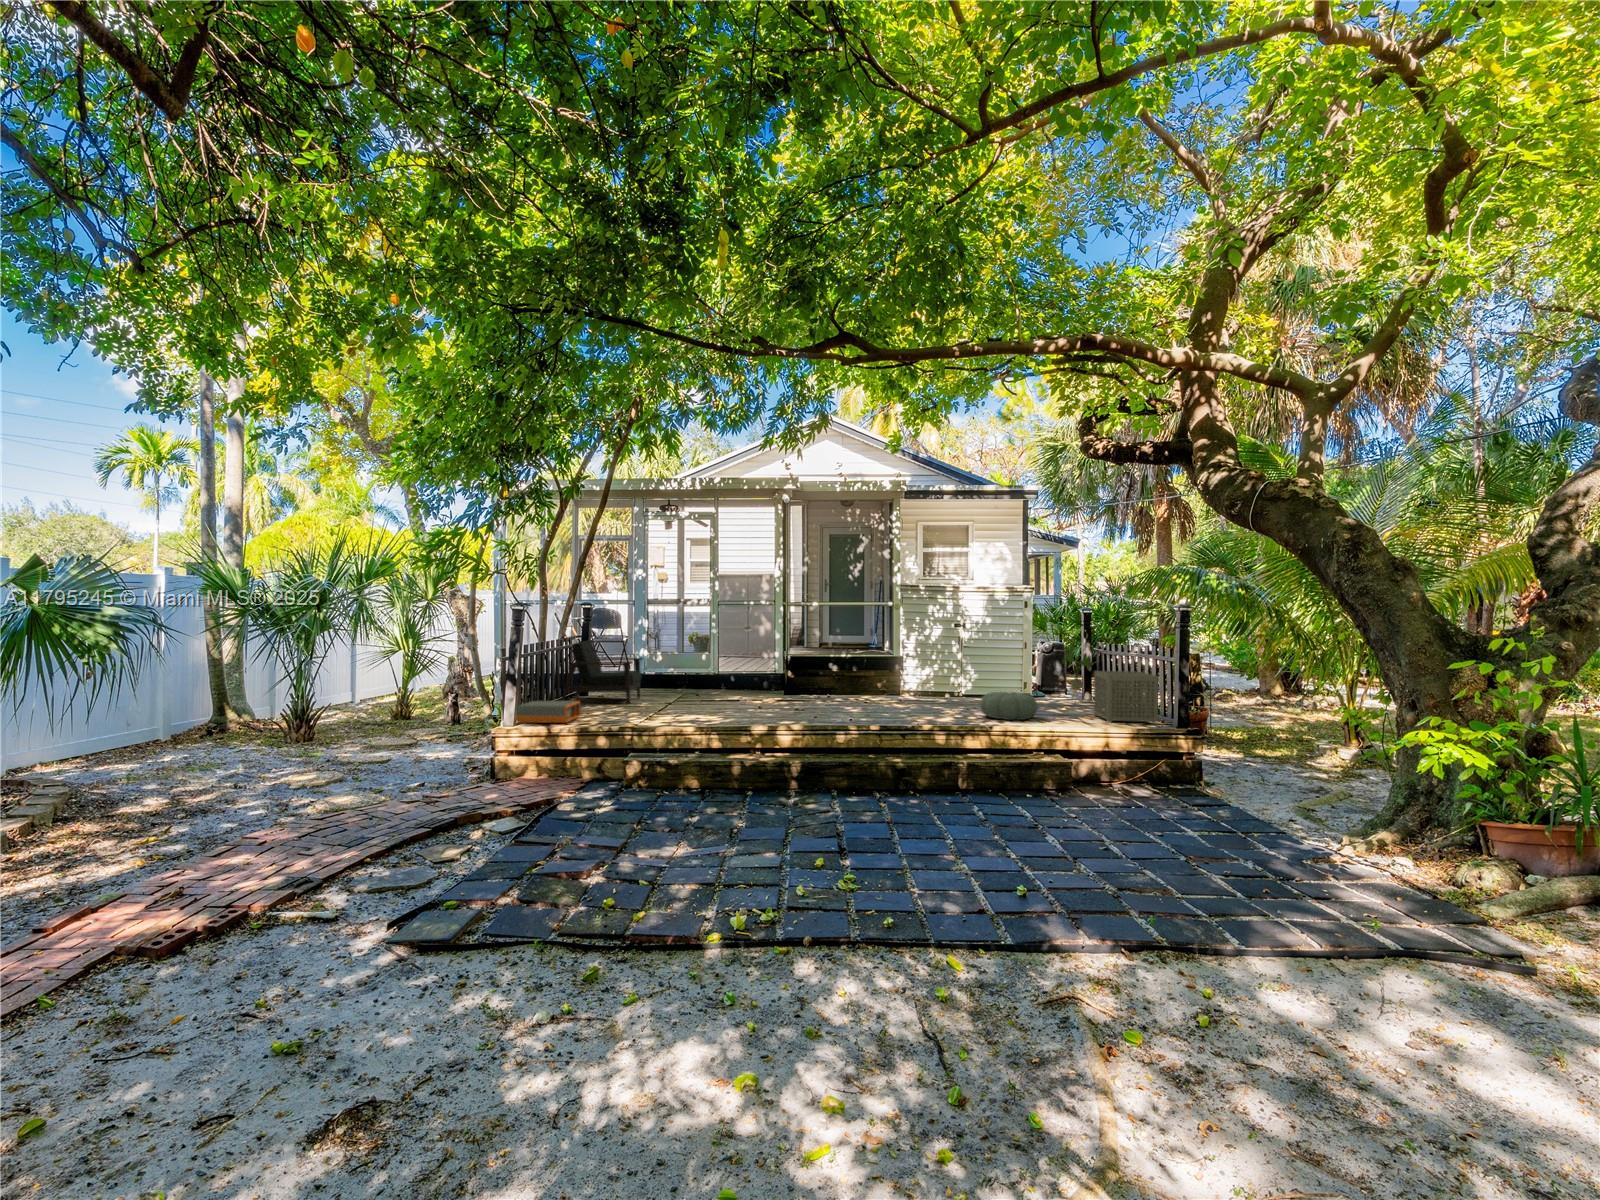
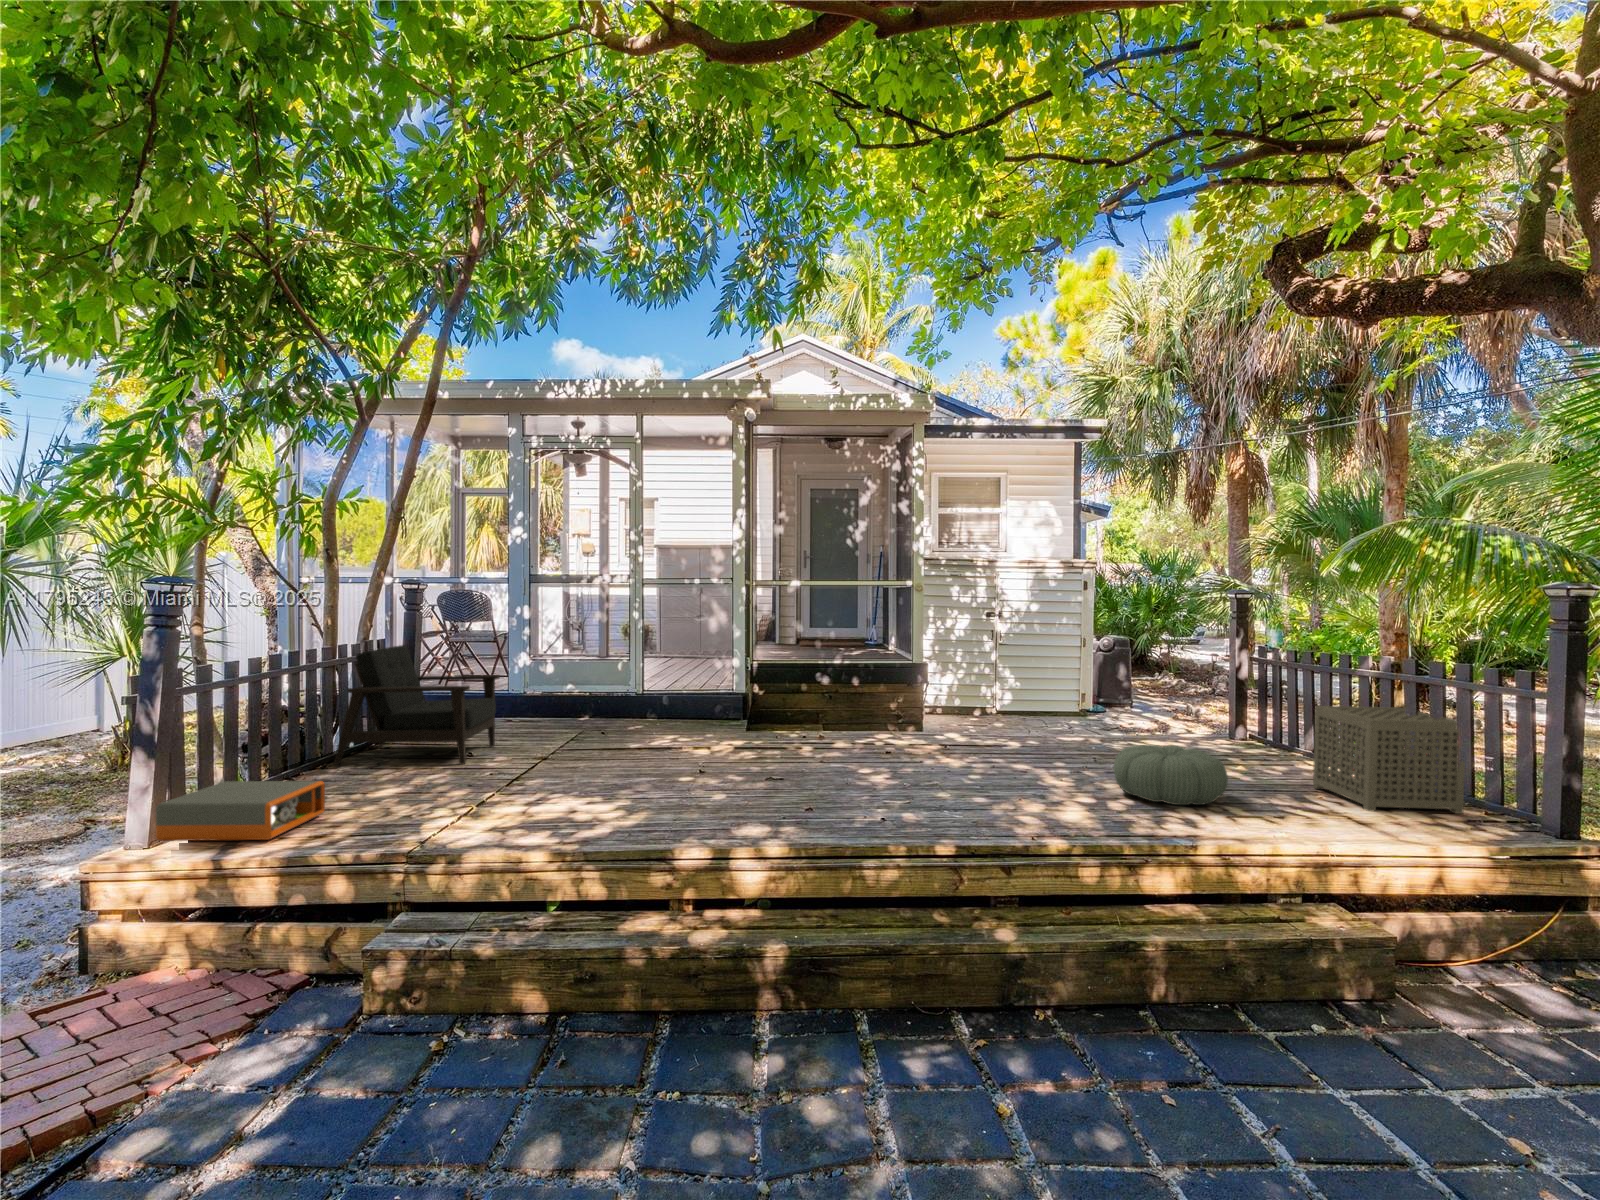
house plant: present [1062,646,1093,701] -> none [1206,651,1275,749]

